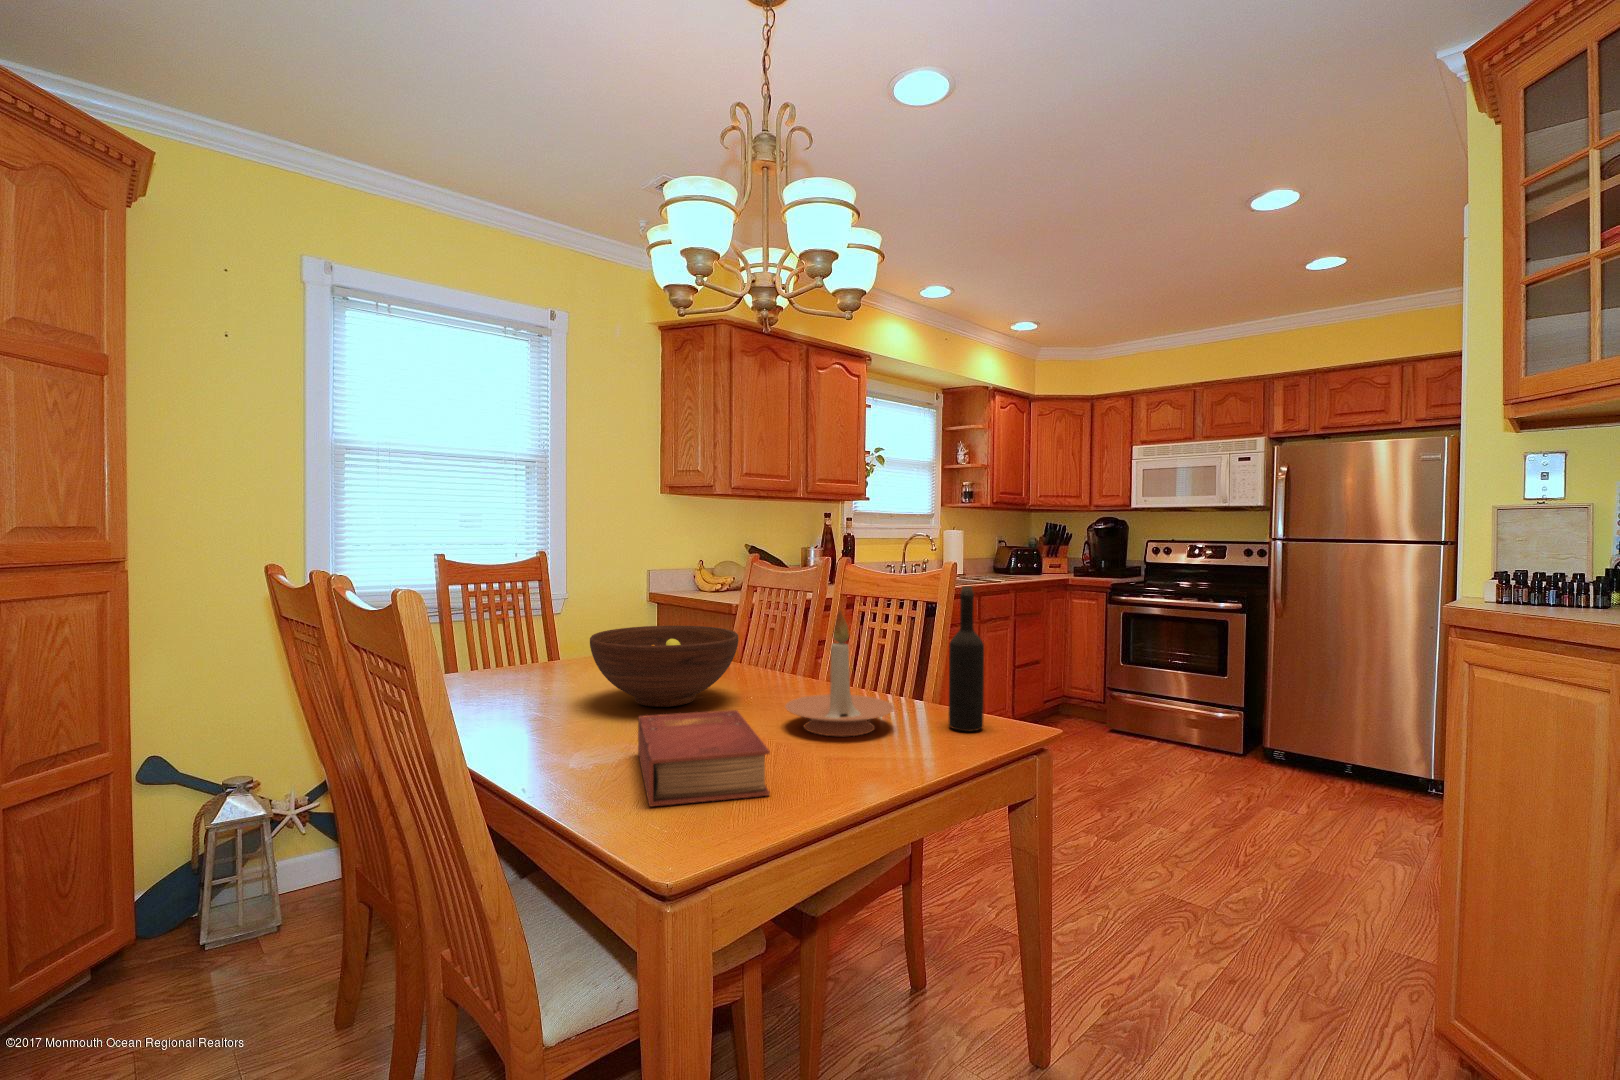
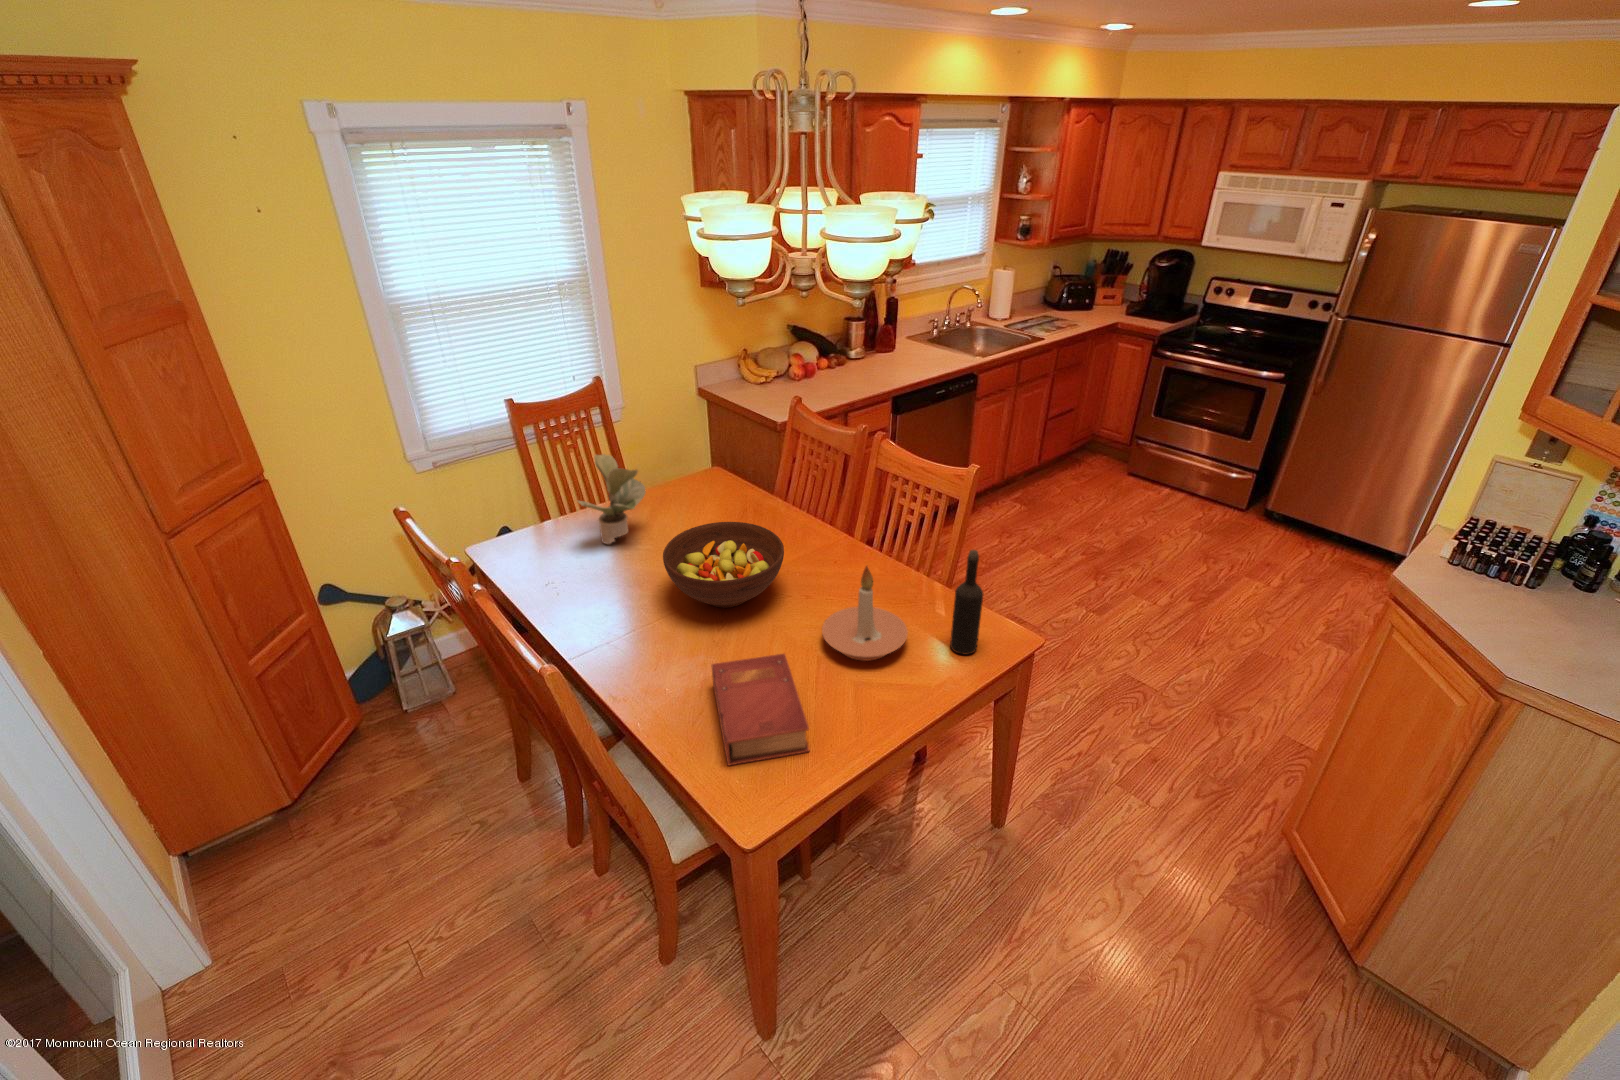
potted plant: none [494,569,579,676] -> present [578,454,646,544]

